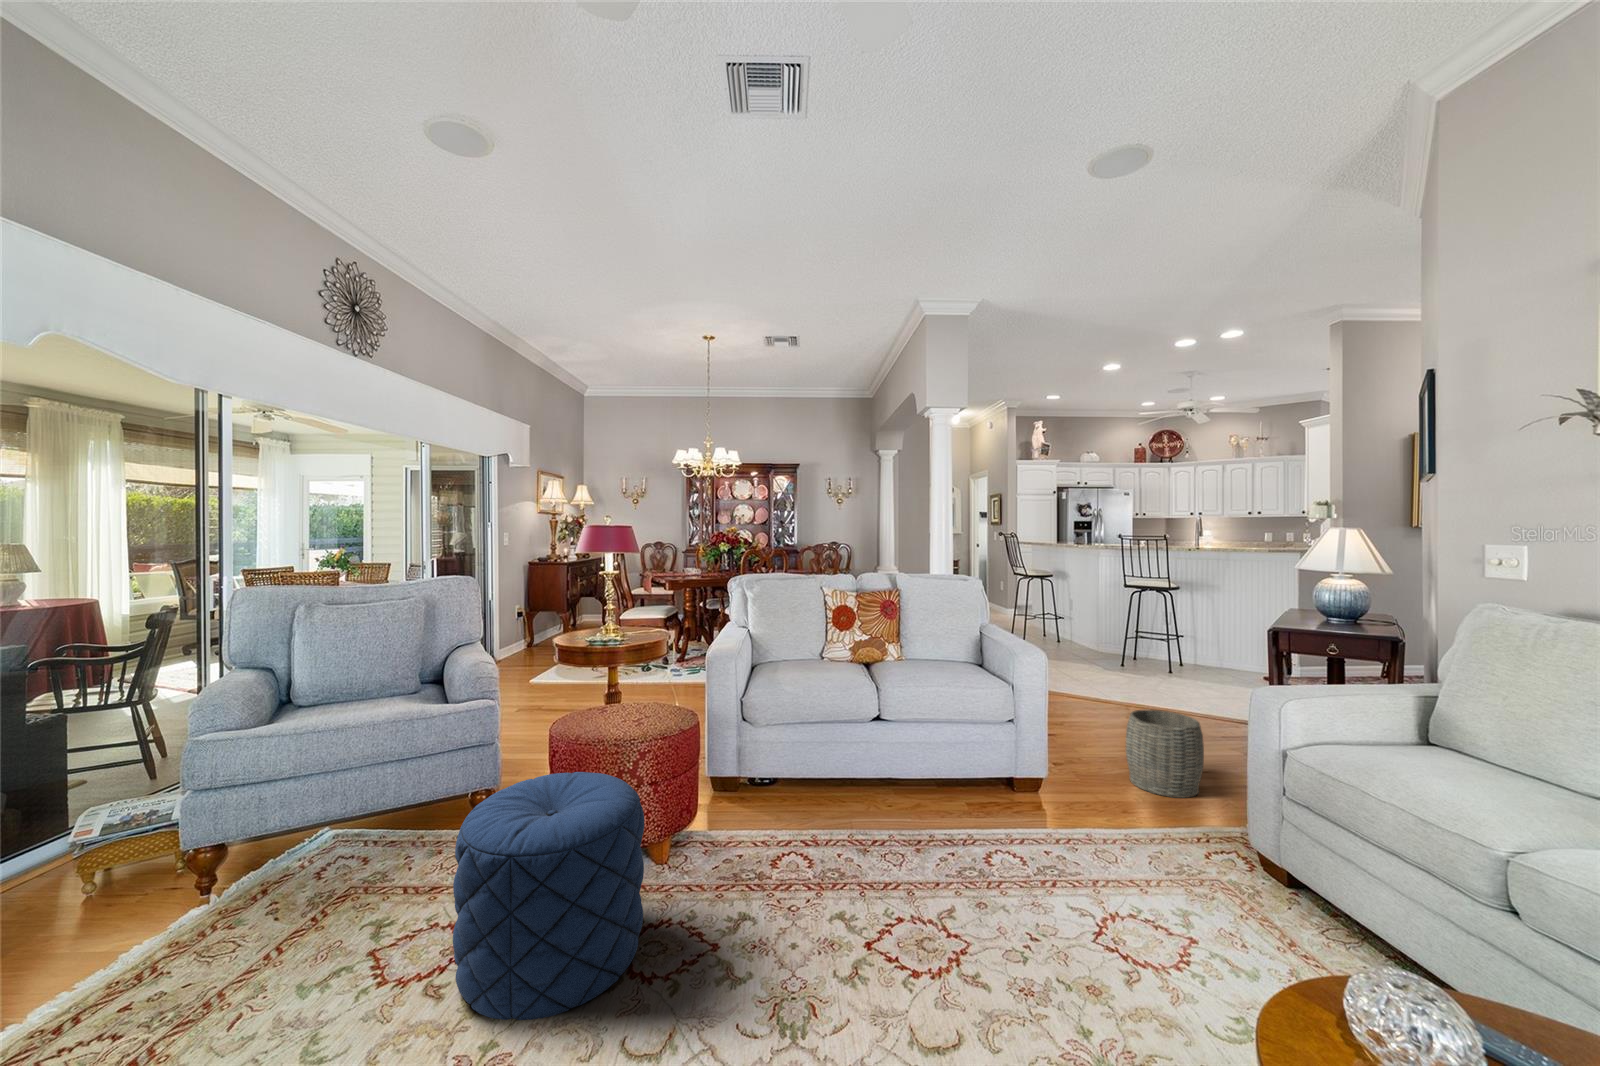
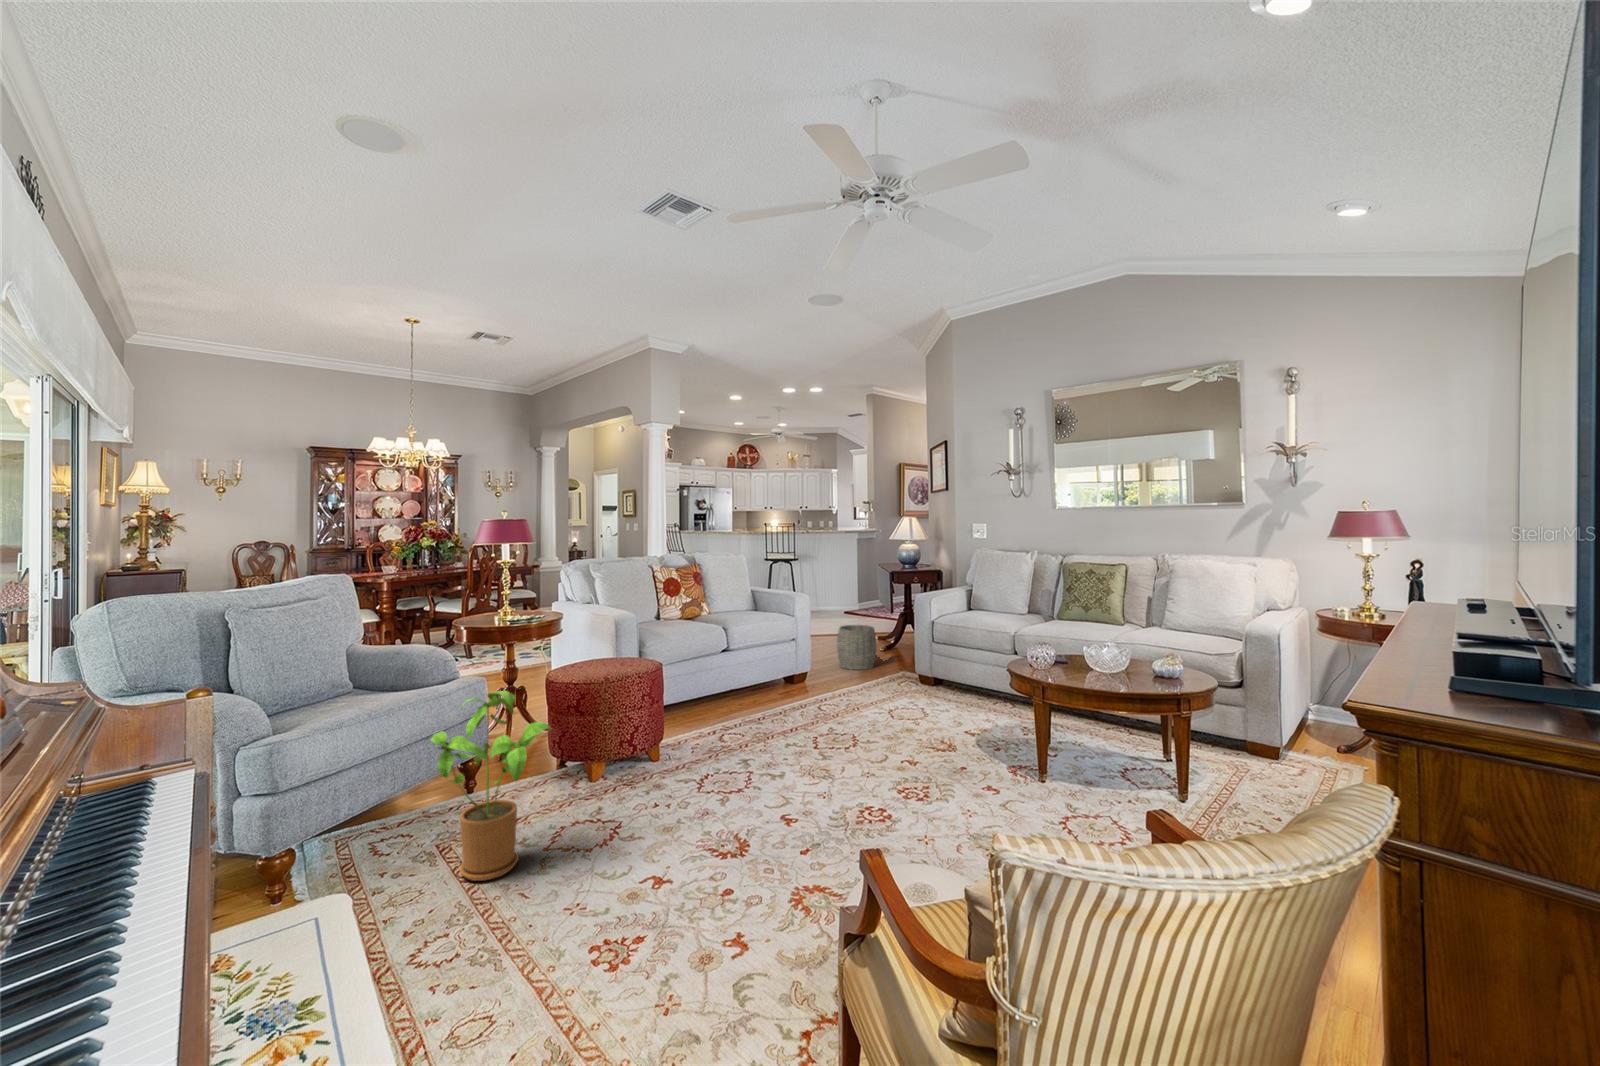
house plant: none [206,742,360,985] -> present [431,691,550,881]
pouf: present [453,772,644,1020] -> none [611,685,729,826]

